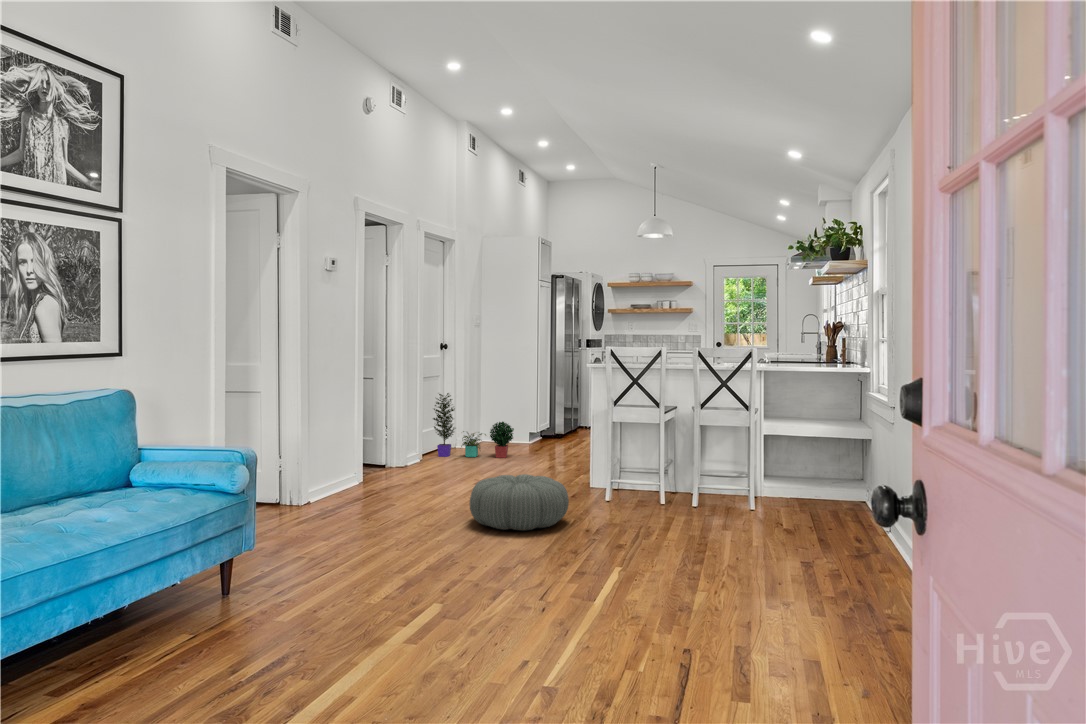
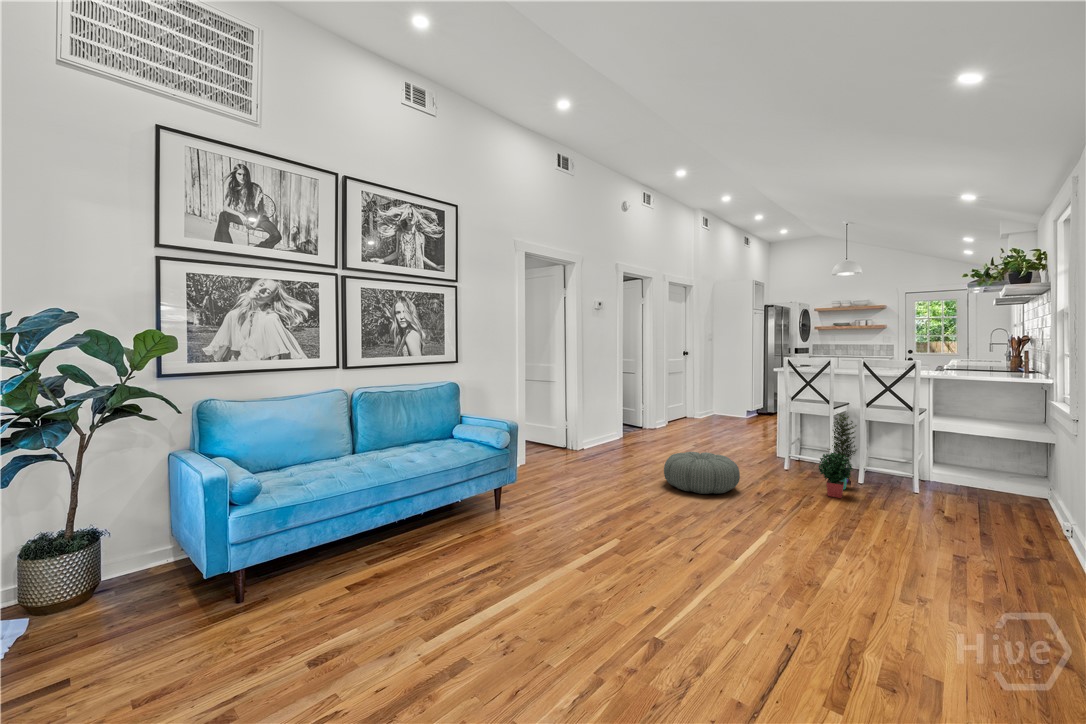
potted plant: present [433,393,514,458] -> present [819,414,857,498]

